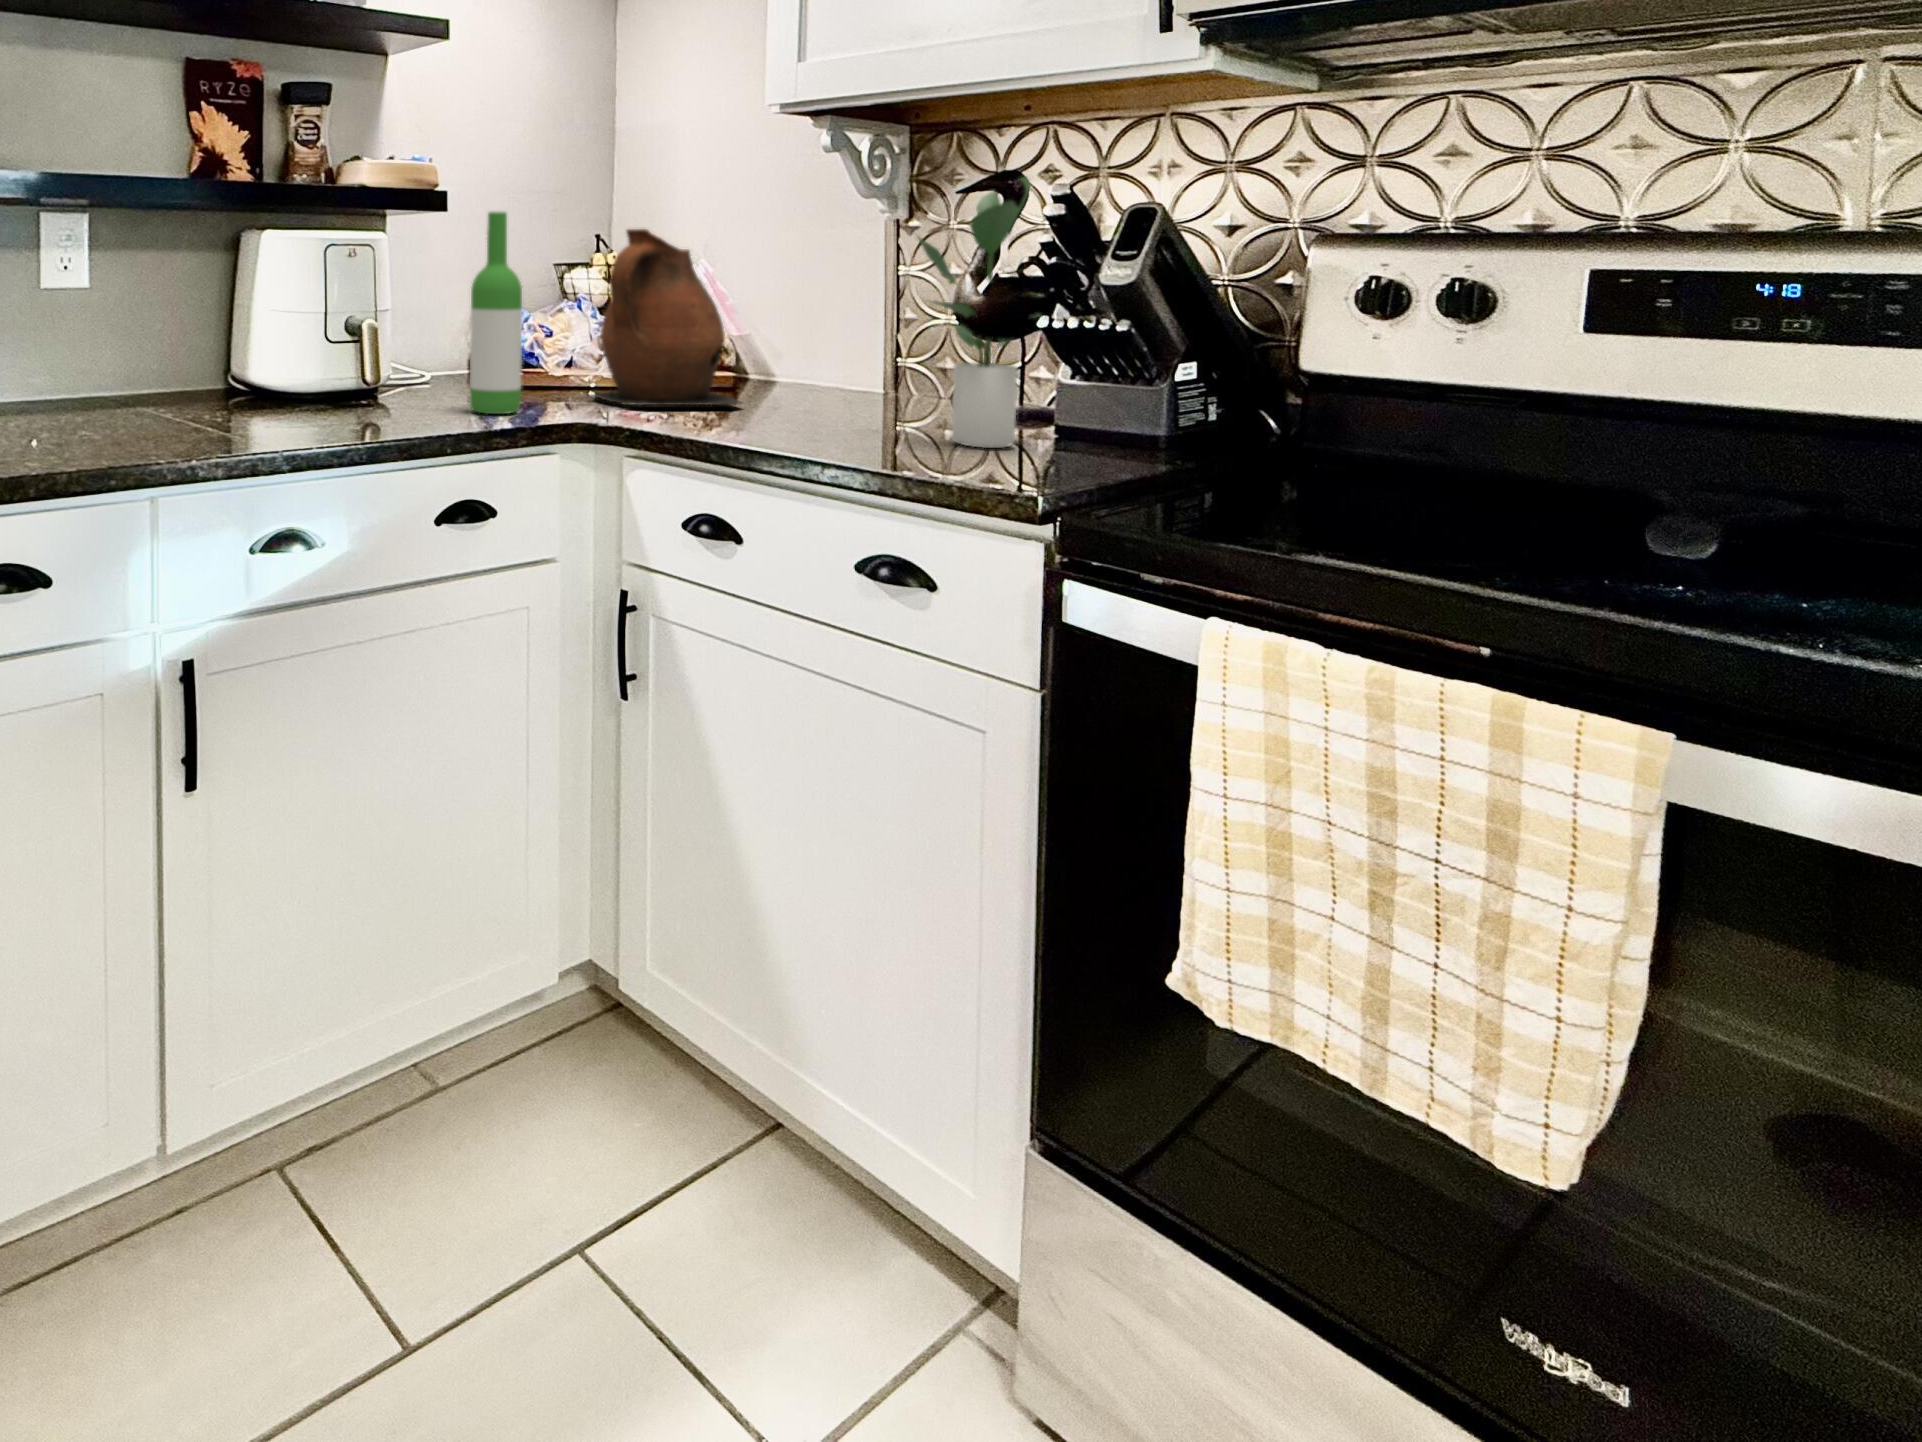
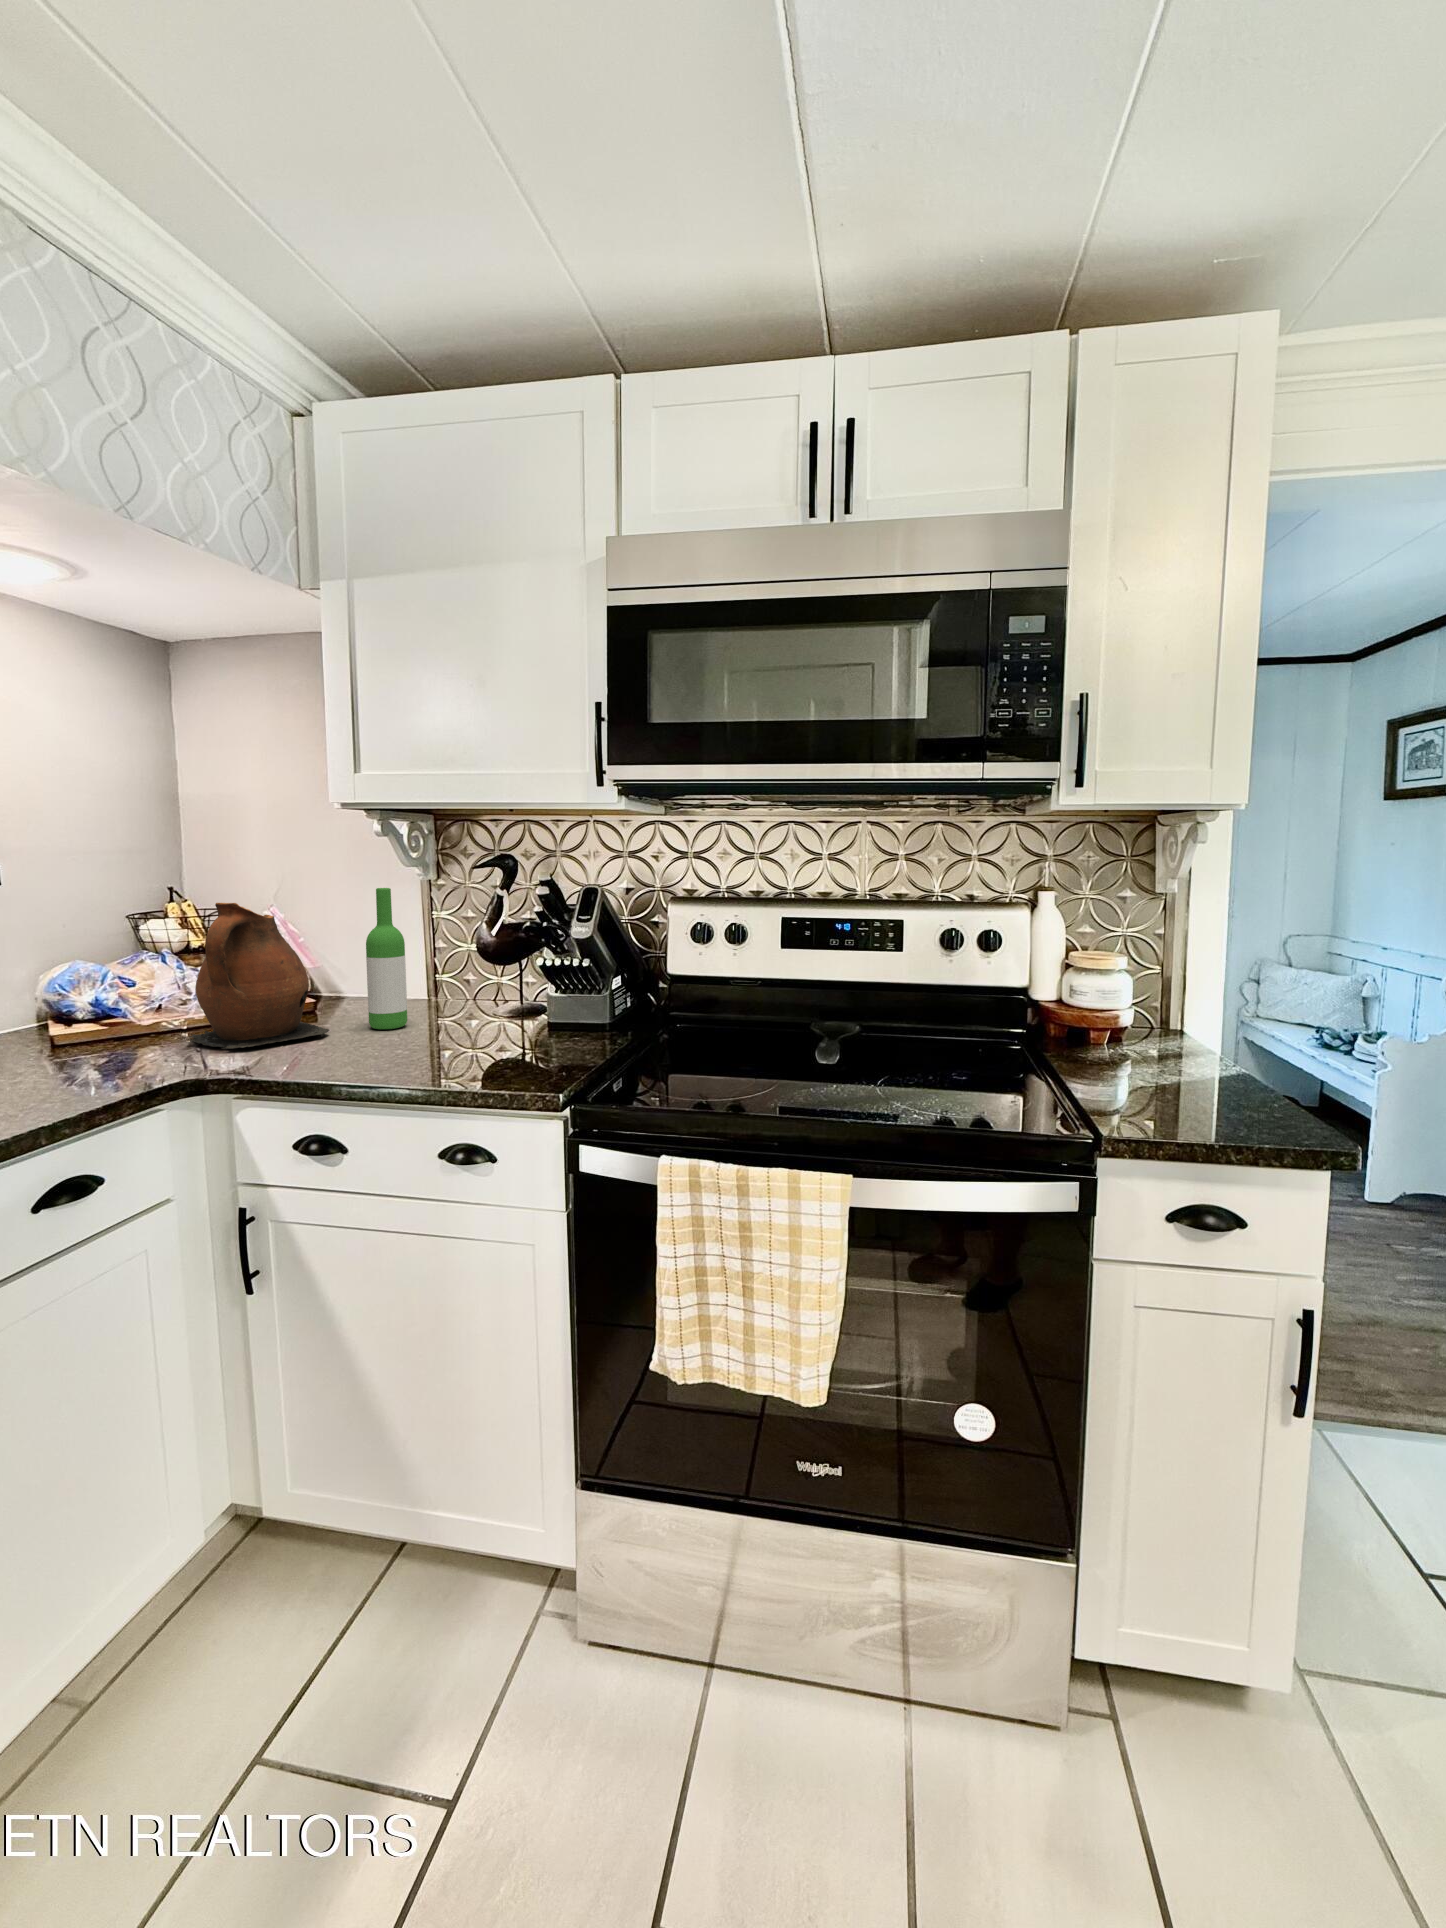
potted plant: present [918,177,1039,448] -> none [456,867,550,1050]
wine bottle: present [470,211,522,414] -> present [366,888,407,1029]

